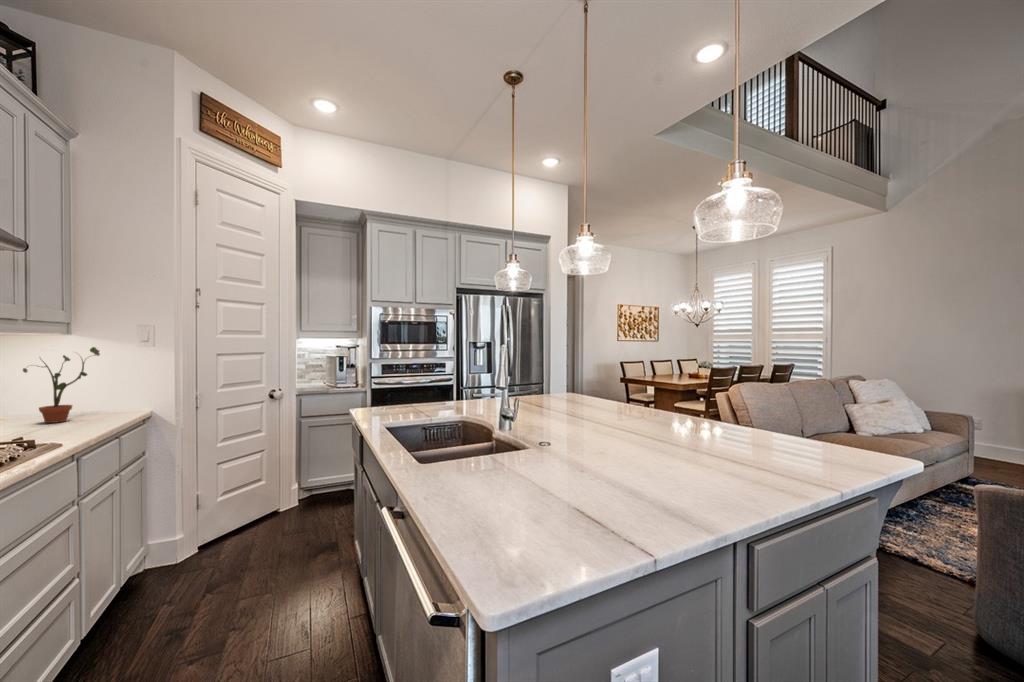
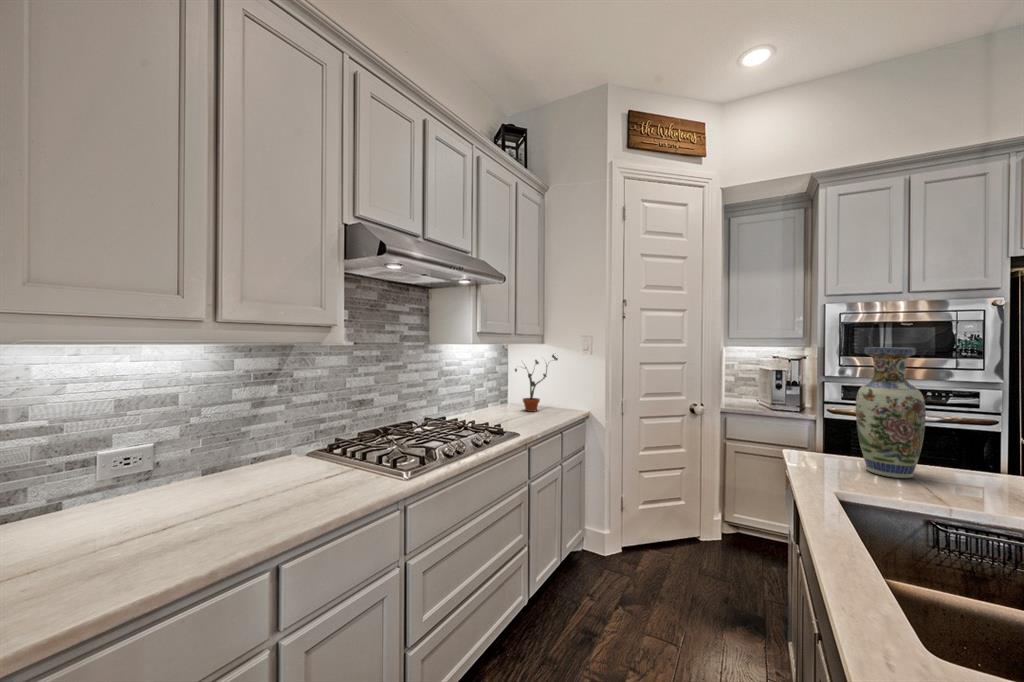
vase: none [391,336,422,411] -> present [856,347,926,478]

